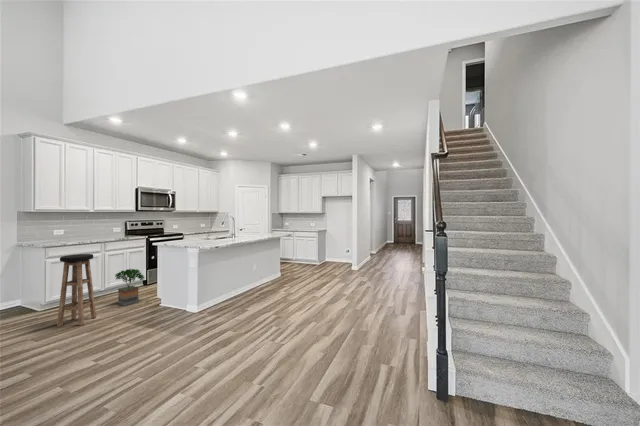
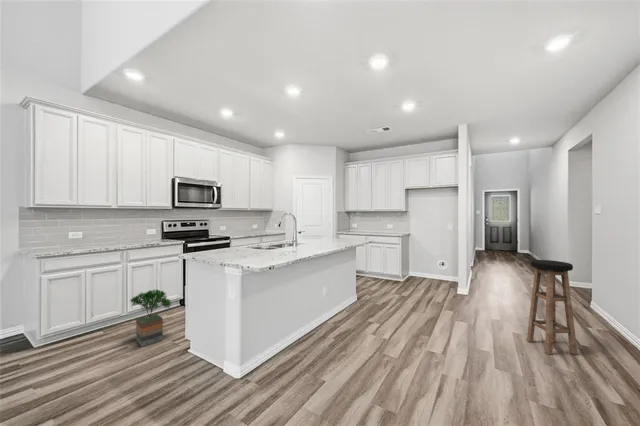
bar stool: present [57,254,96,327] -> present [527,260,577,355]

